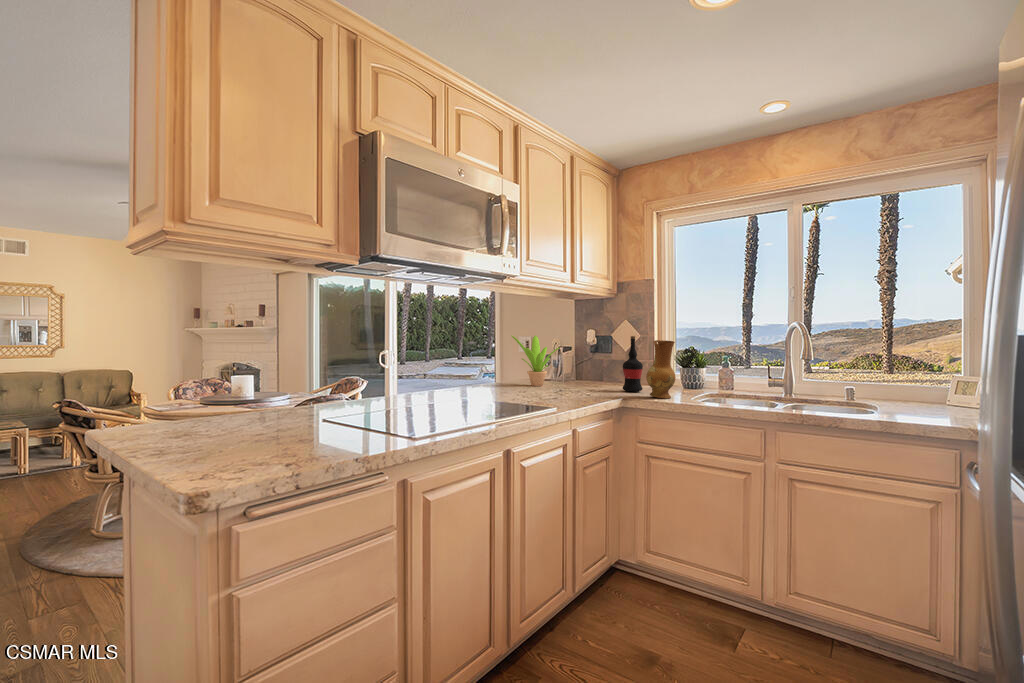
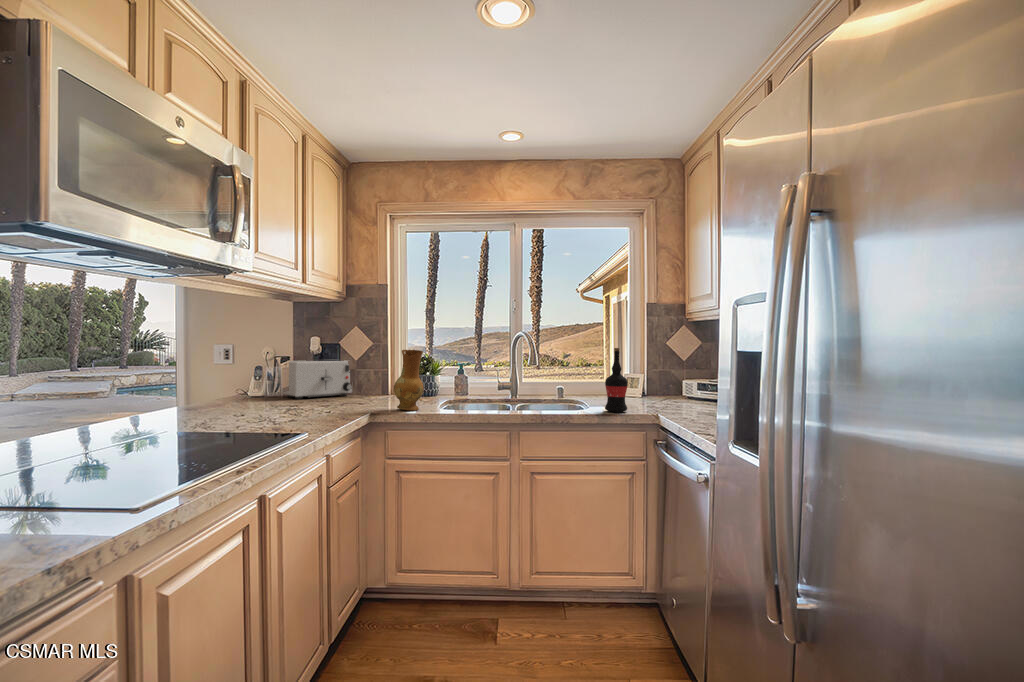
potted plant: present [512,336,559,386] -> none [215,343,282,406]
wine bottle: present [623,336,643,392] -> present [605,348,628,412]
toaster: none [566,351,623,384] -> present [282,360,352,399]

